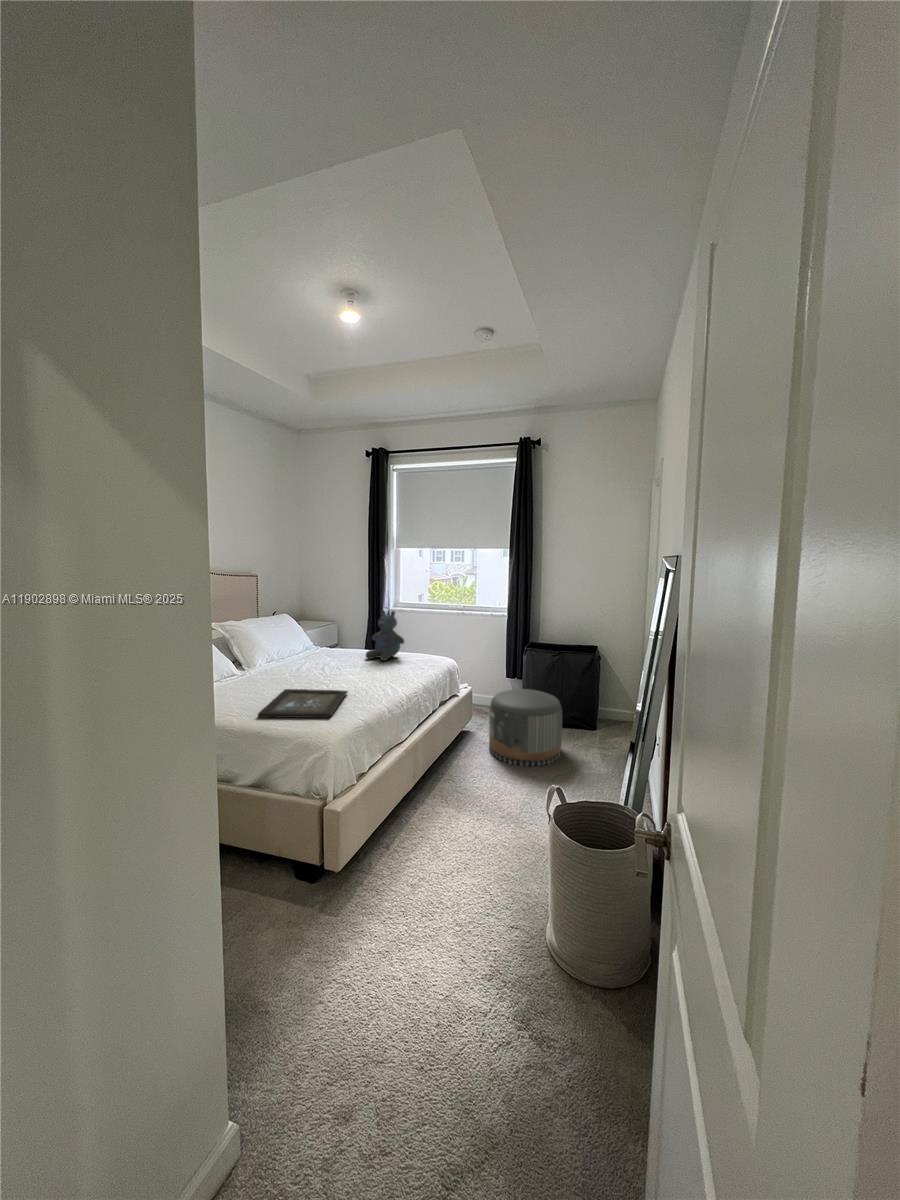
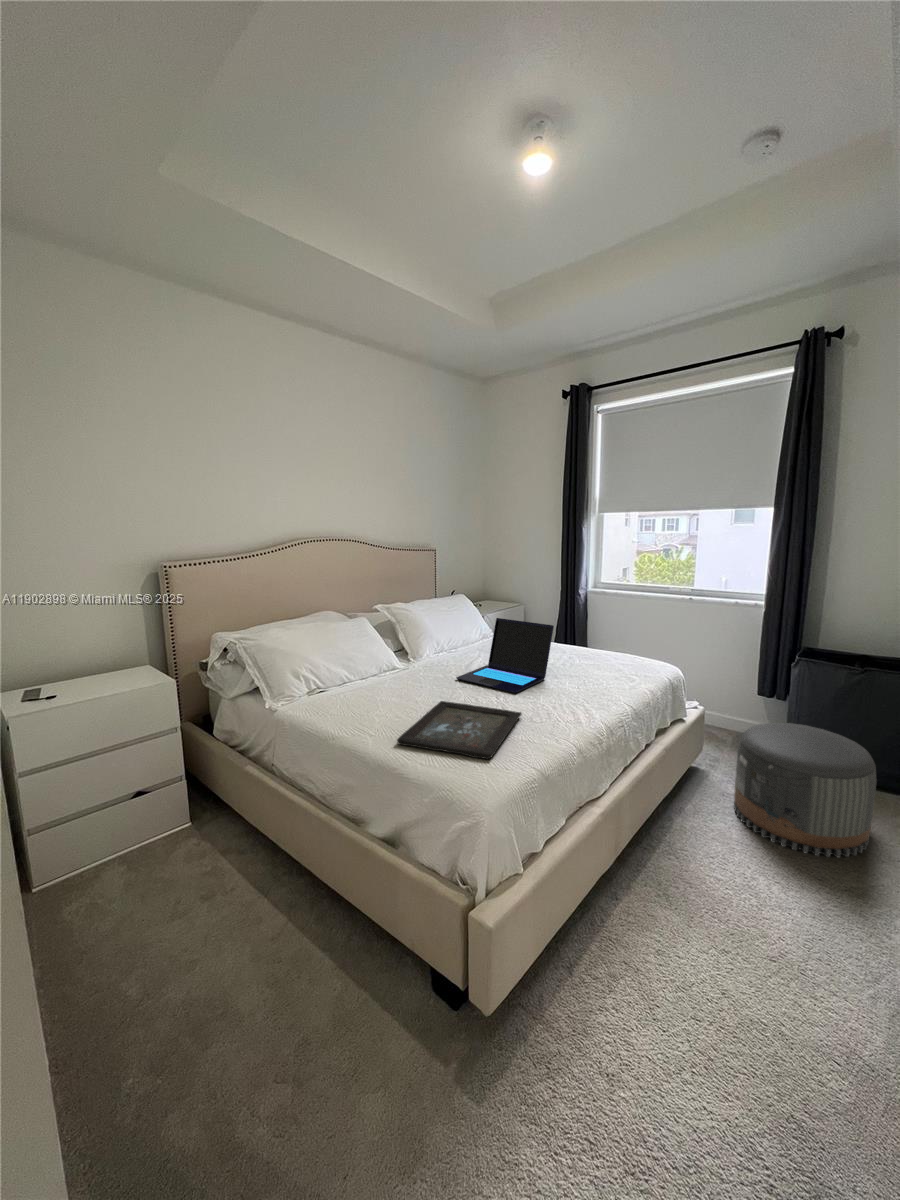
stuffed bear: present [366,610,404,661] -> none [553,595,607,664]
laptop: none [292,628,367,681] -> present [456,618,554,693]

